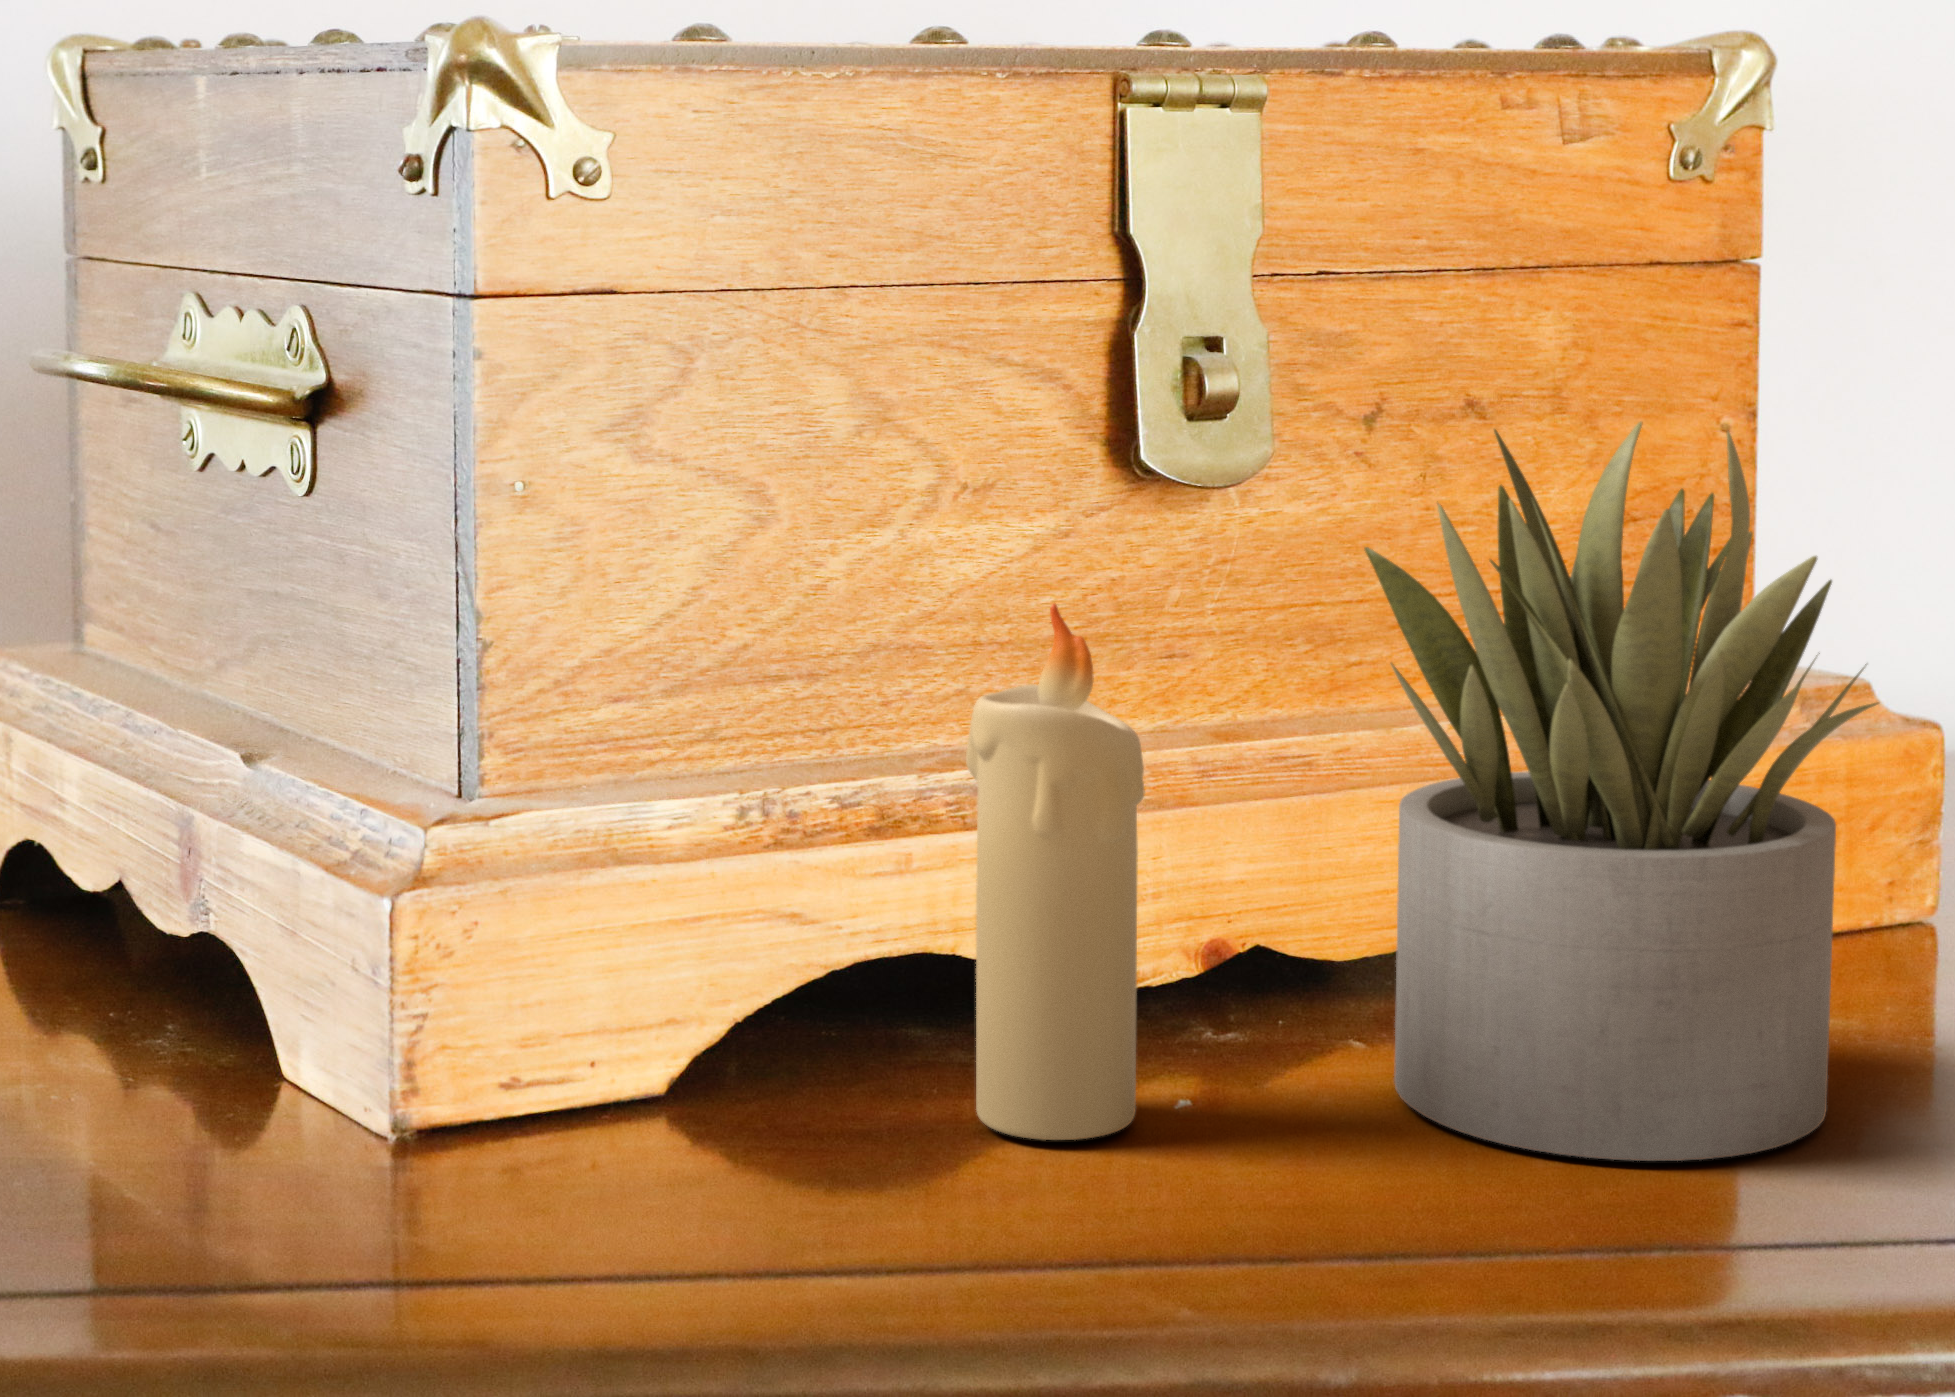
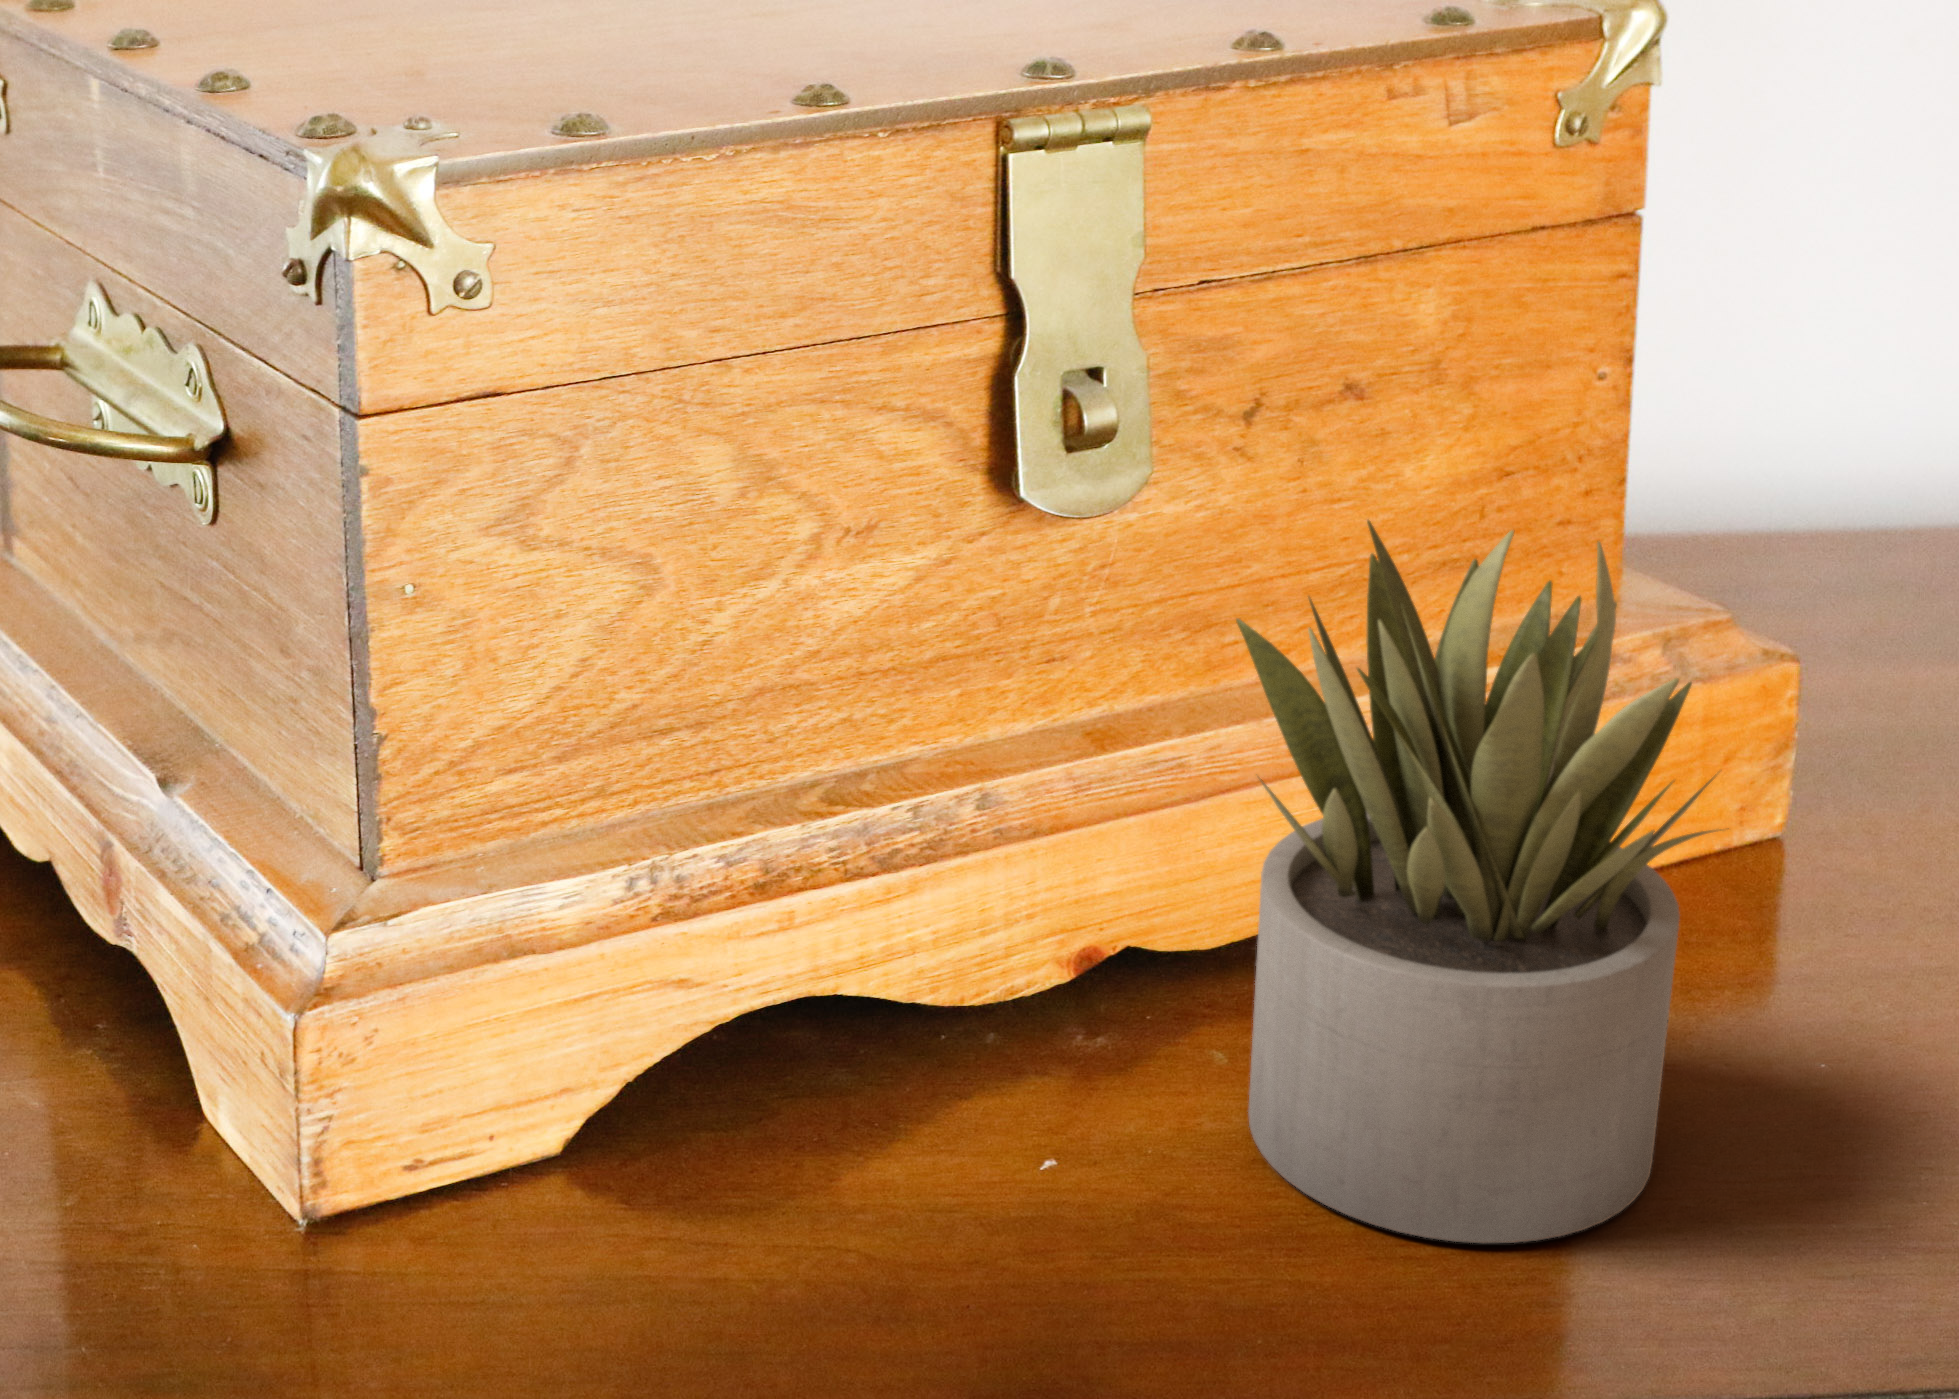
candle: present [966,604,1145,1140] -> none [845,724,1016,1210]

